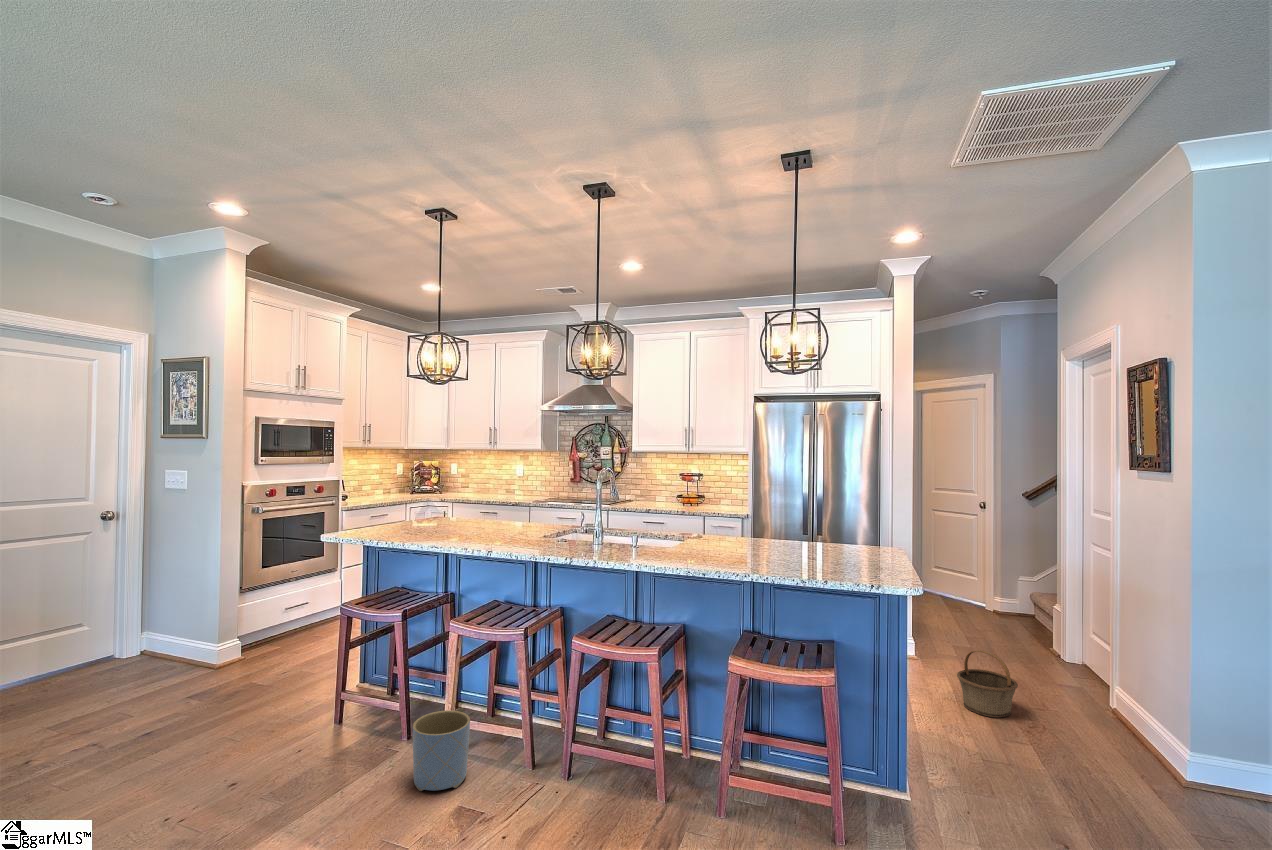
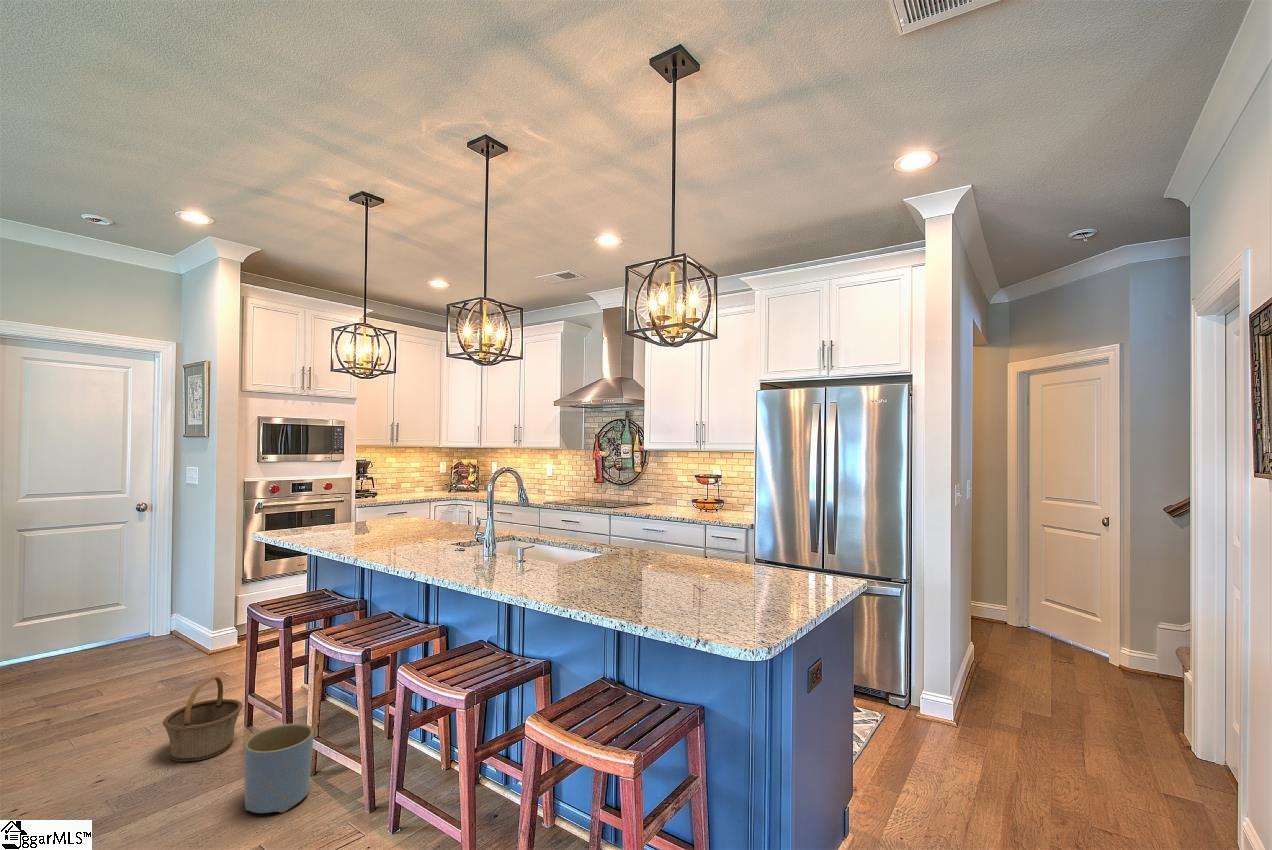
basket: present [957,650,1018,717] -> present [163,677,243,762]

